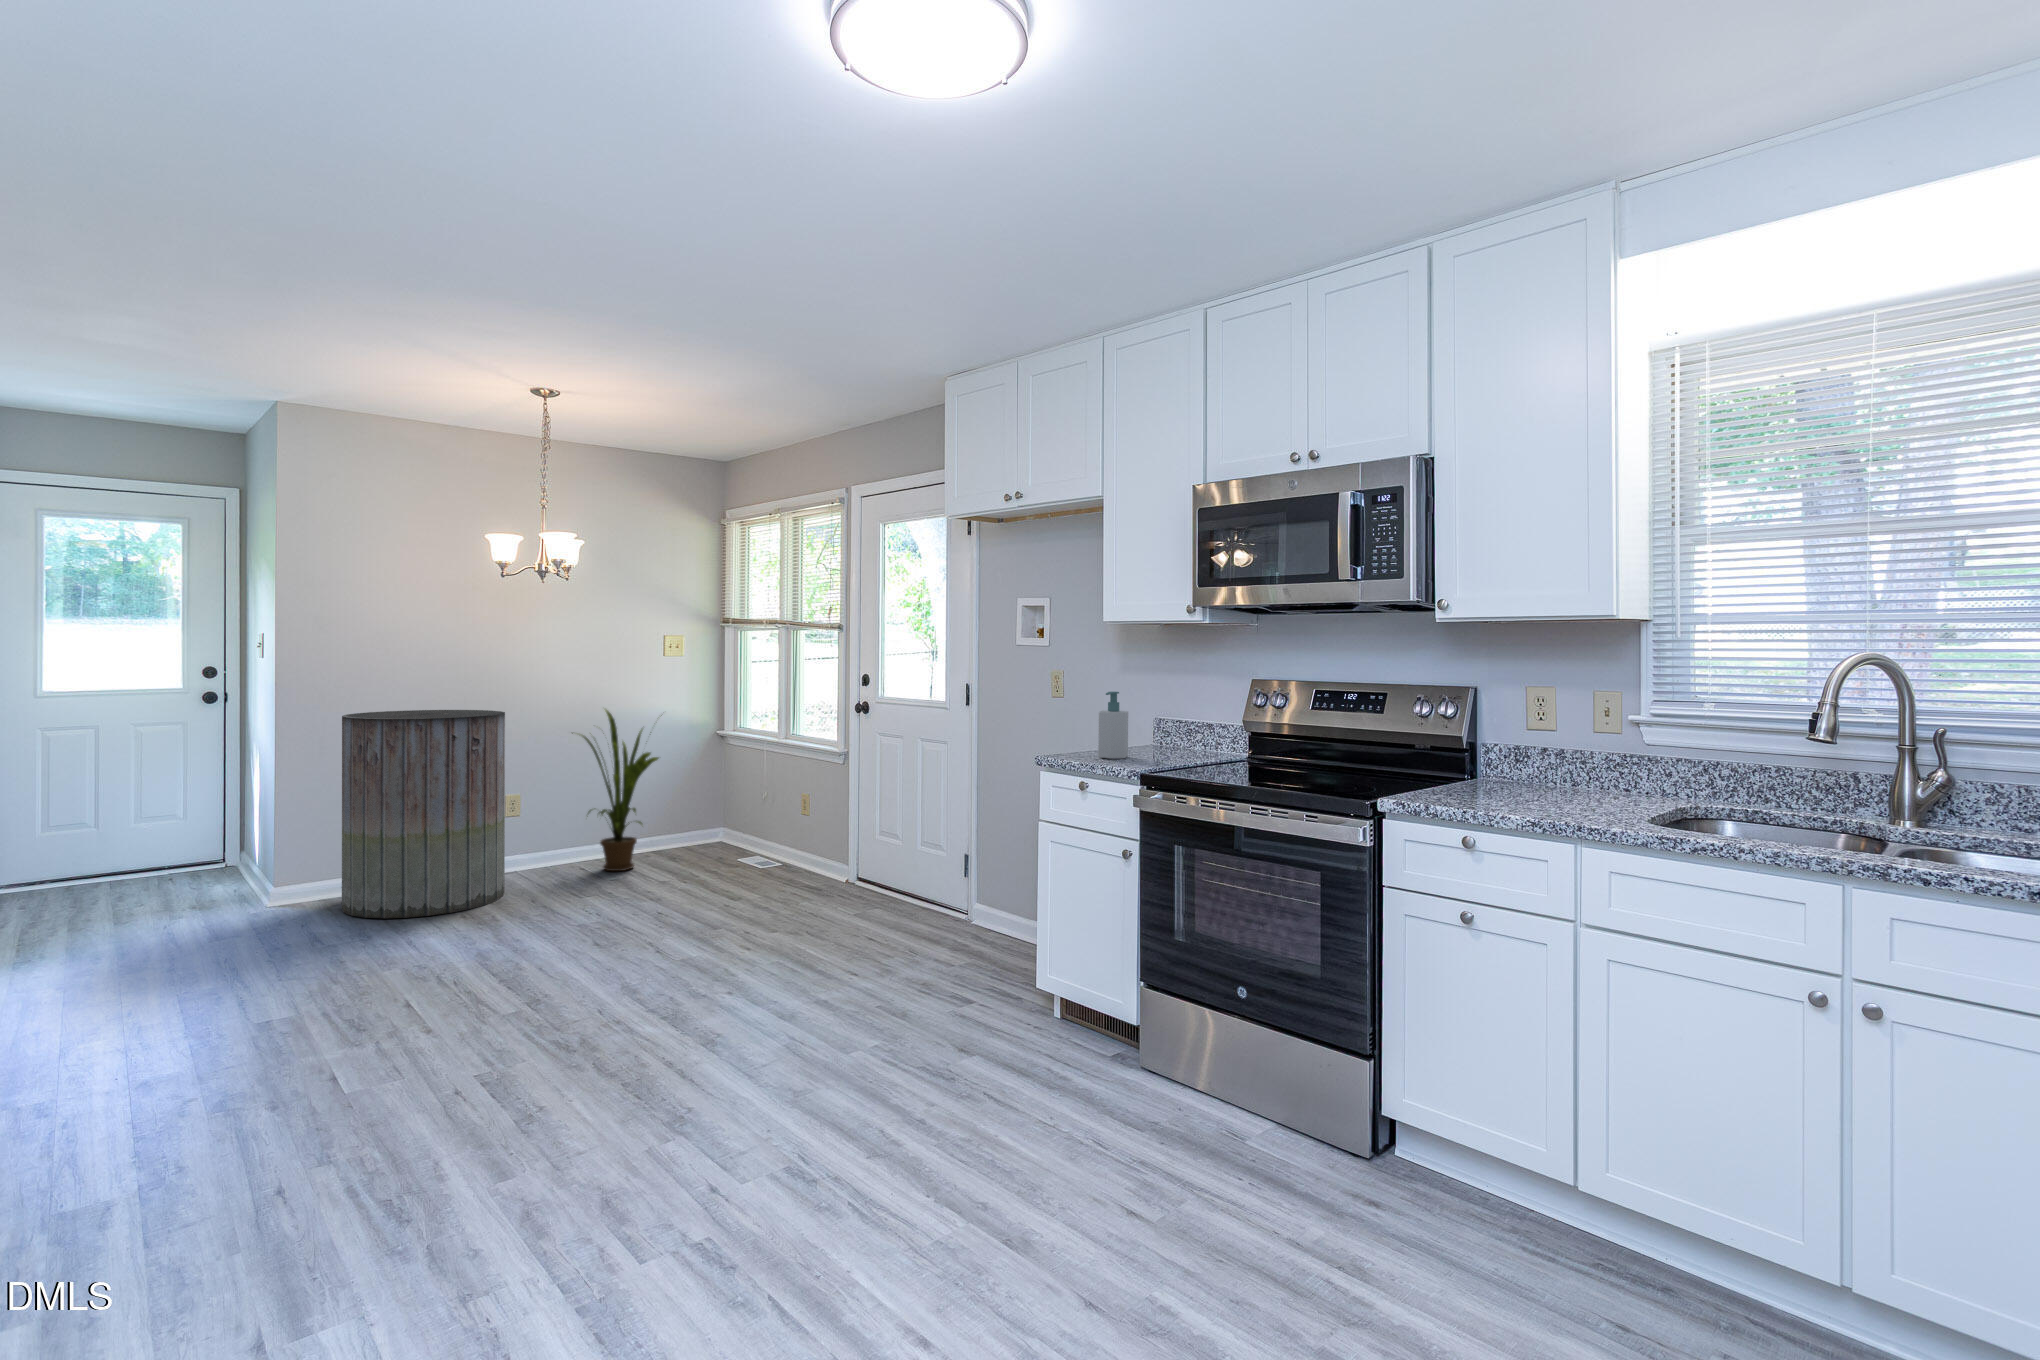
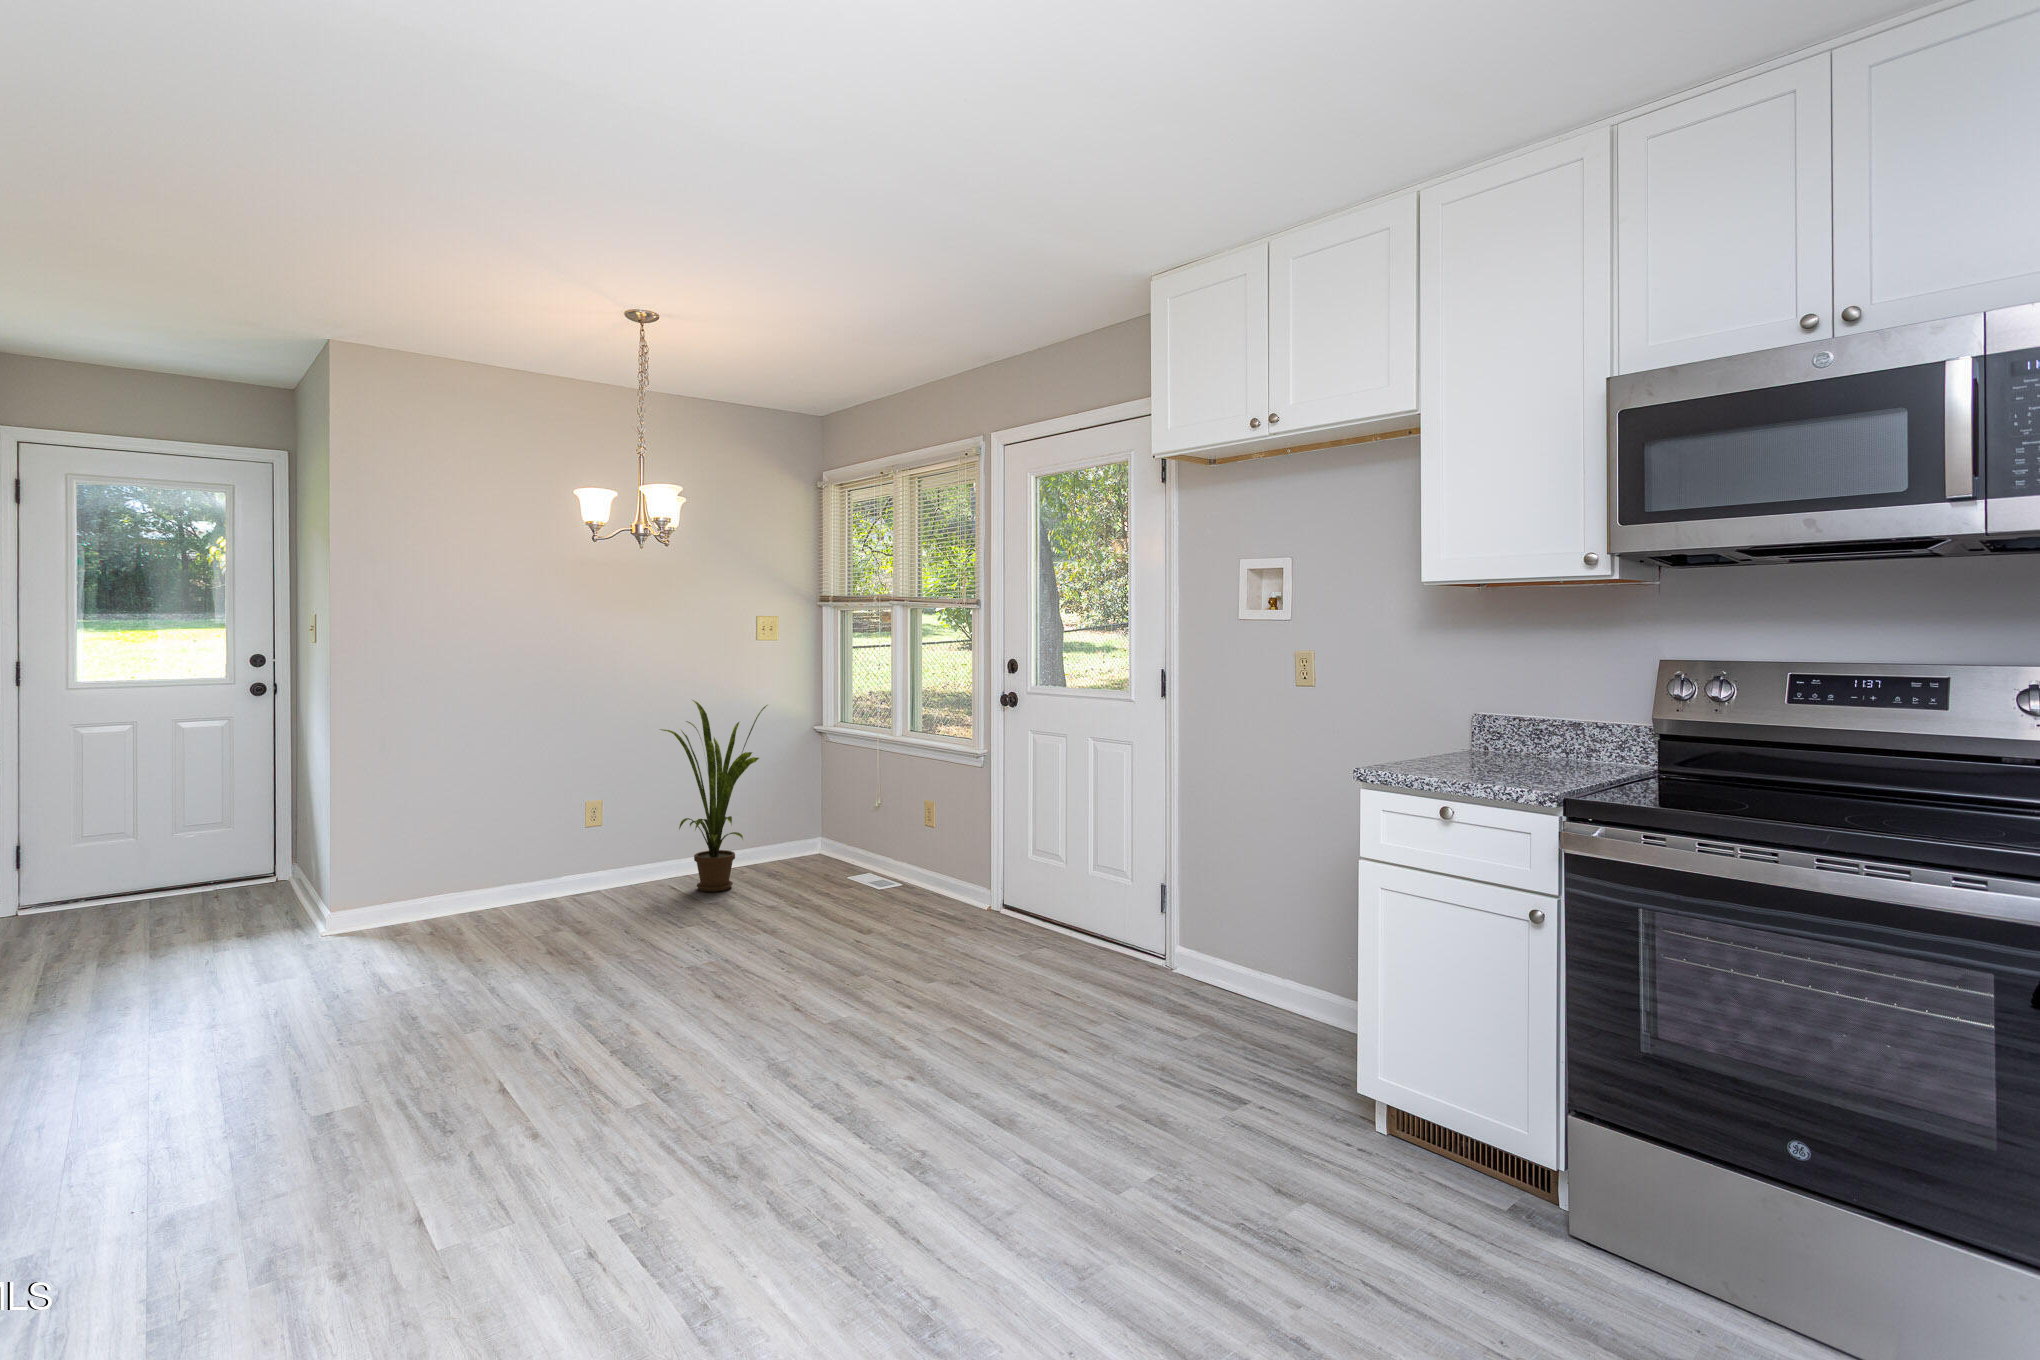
soap bottle: present [1098,692,1128,759] -> none [1441,679,1486,773]
trash can: present [342,710,505,918] -> none [407,703,591,954]

